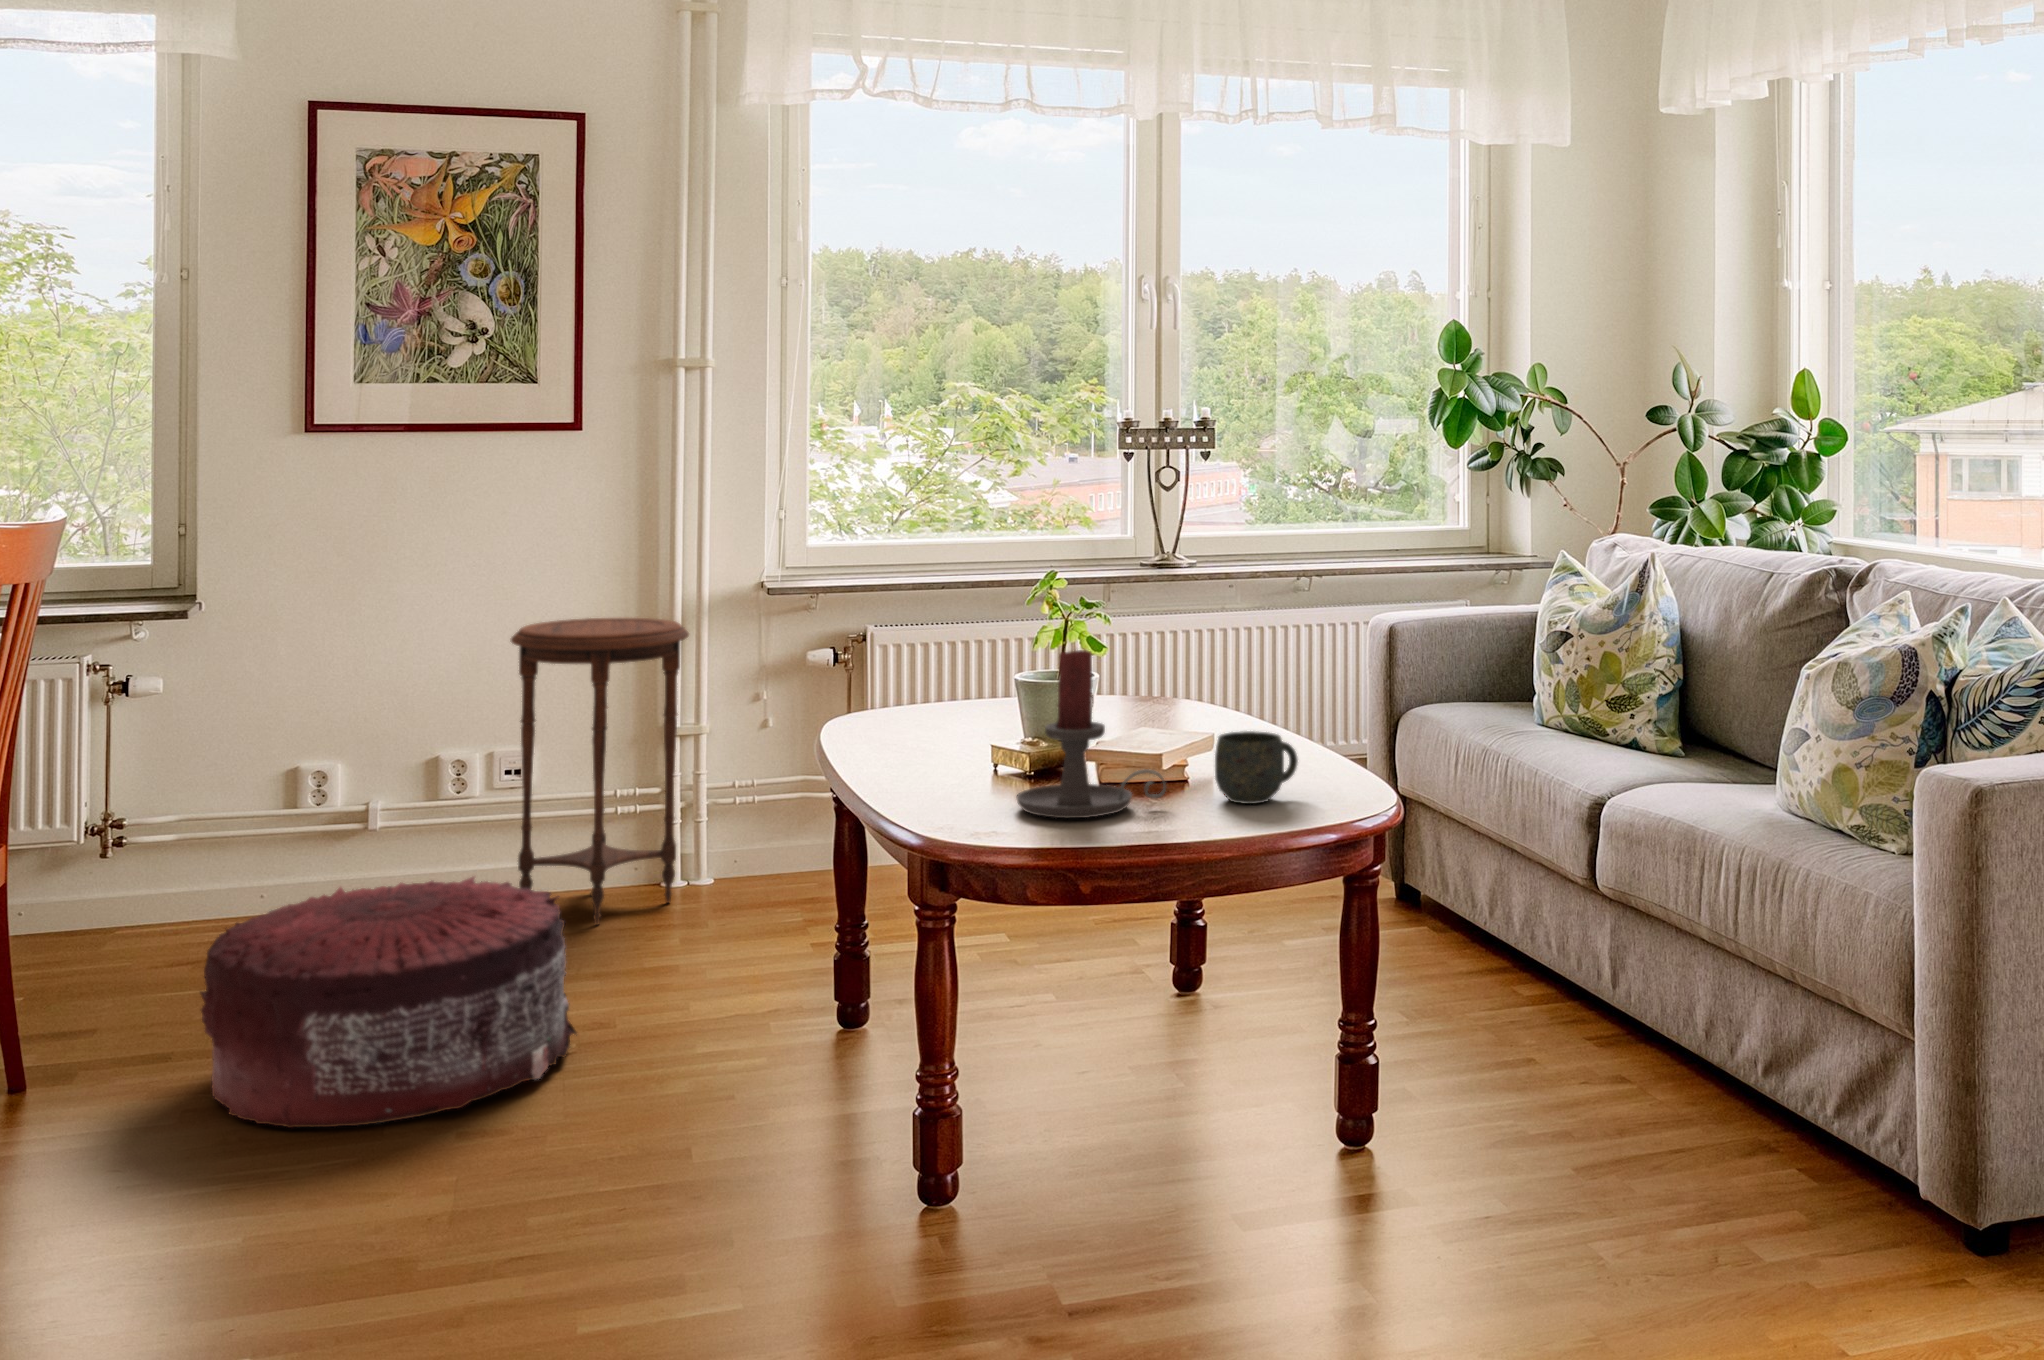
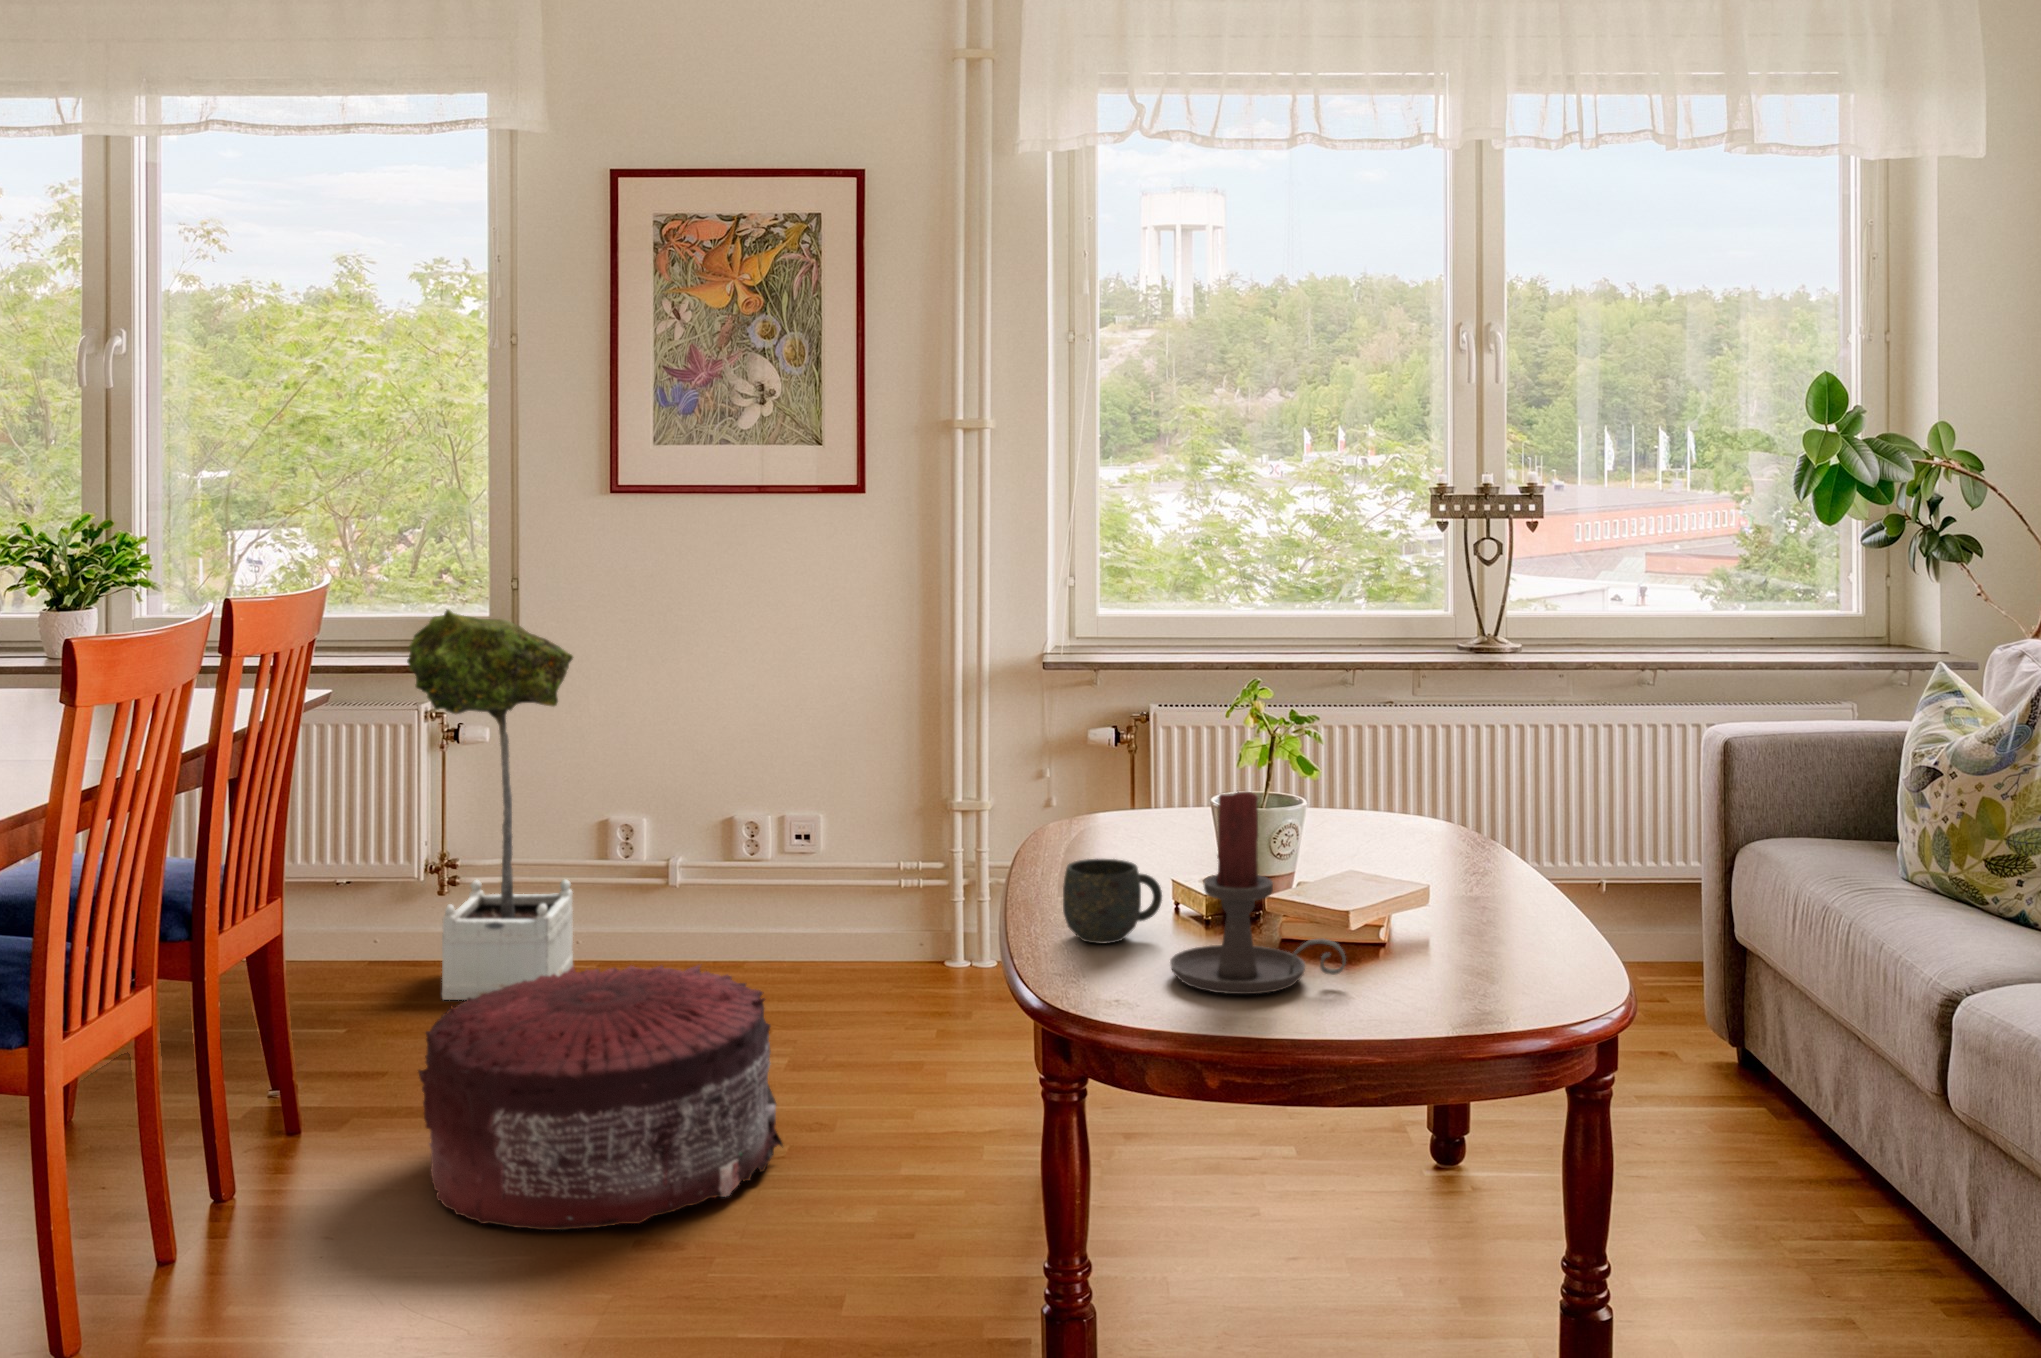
potted tree: none [85,551,278,955] -> present [407,610,573,1000]
side table: present [510,618,689,925] -> none [786,686,961,1009]
mug: present [1215,731,1298,804] -> present [1063,859,1162,943]

